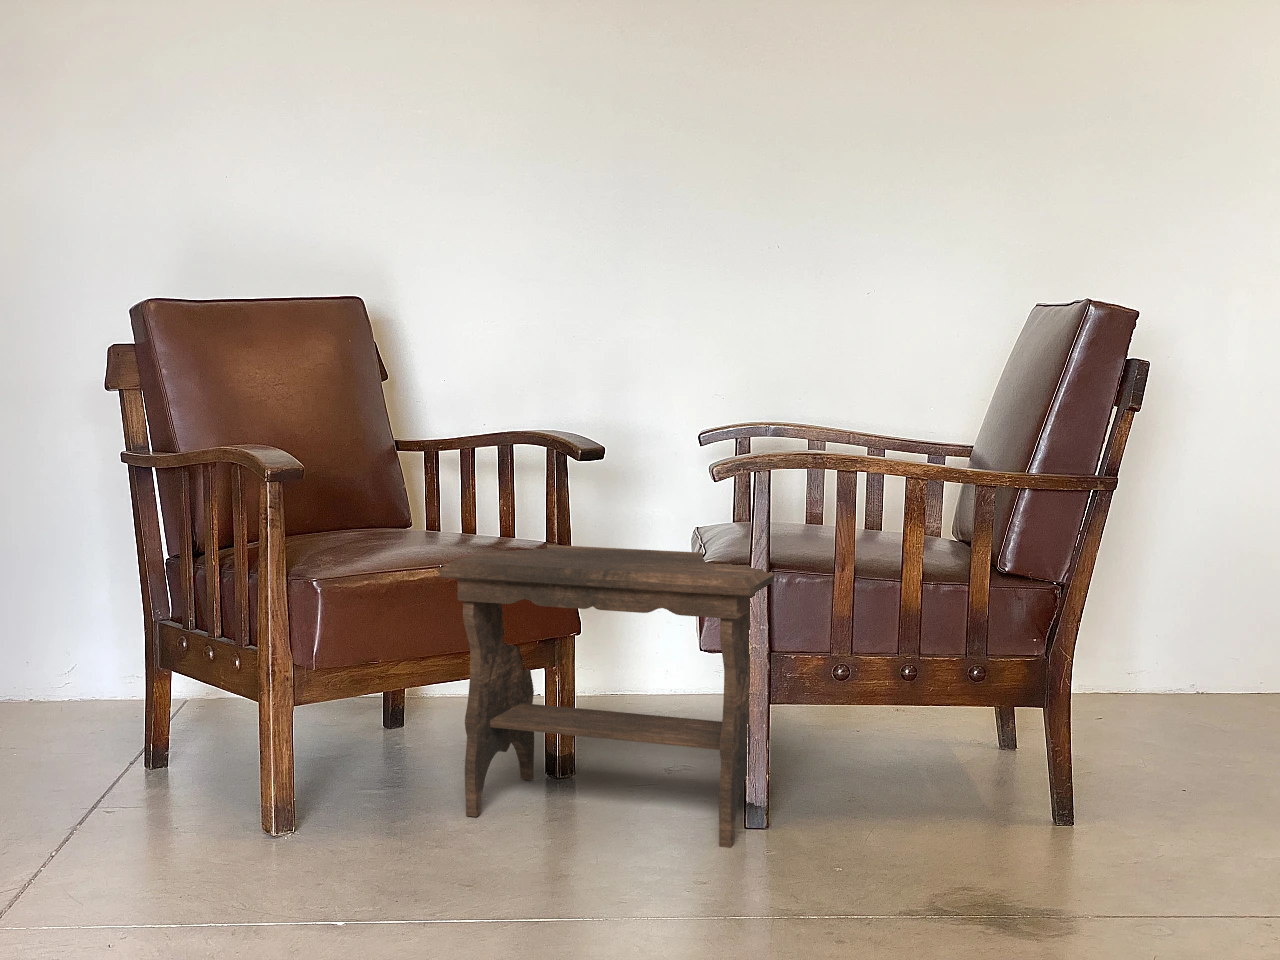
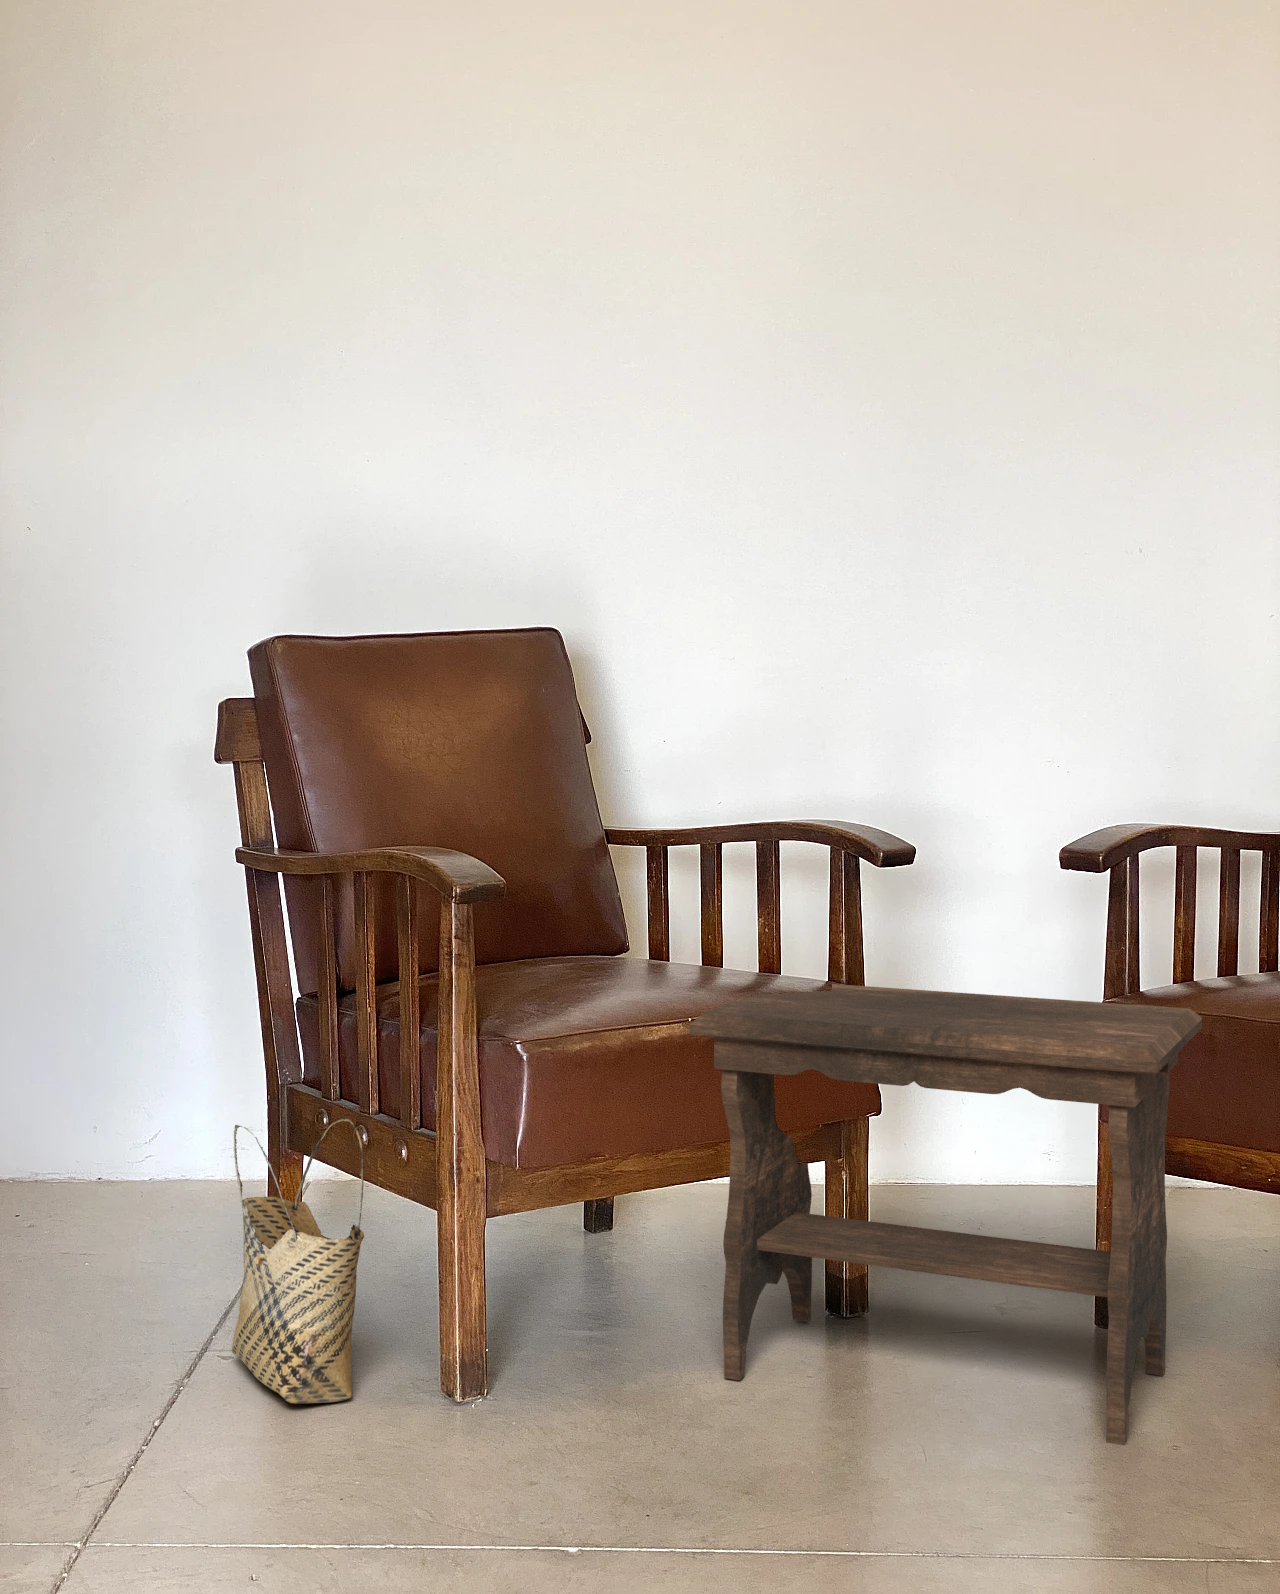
woven basket: none [111,639,206,839] -> present [232,1118,364,1403]

